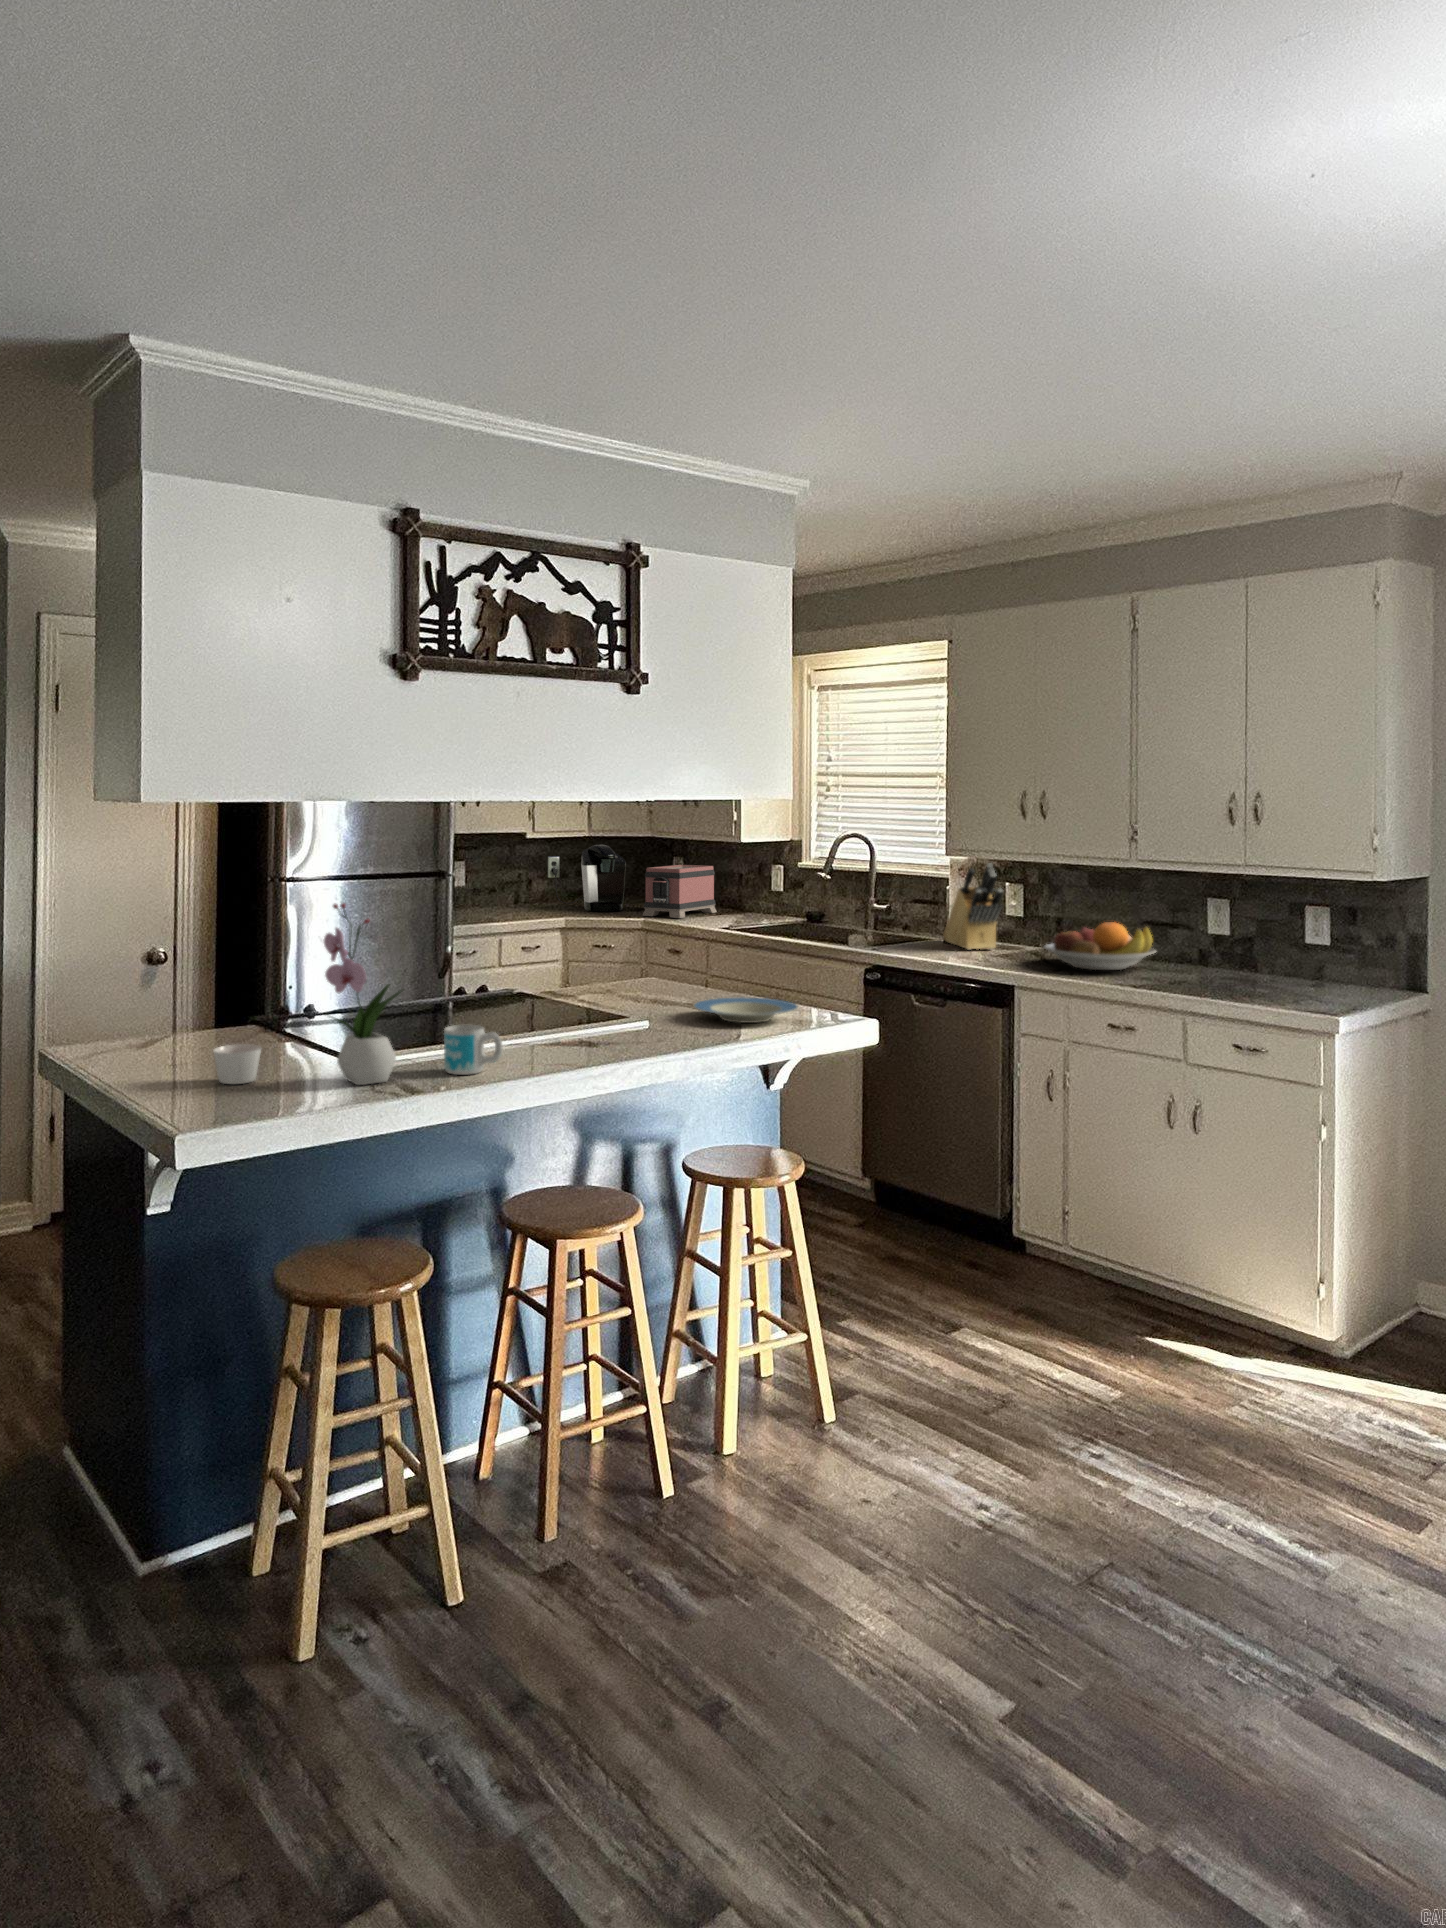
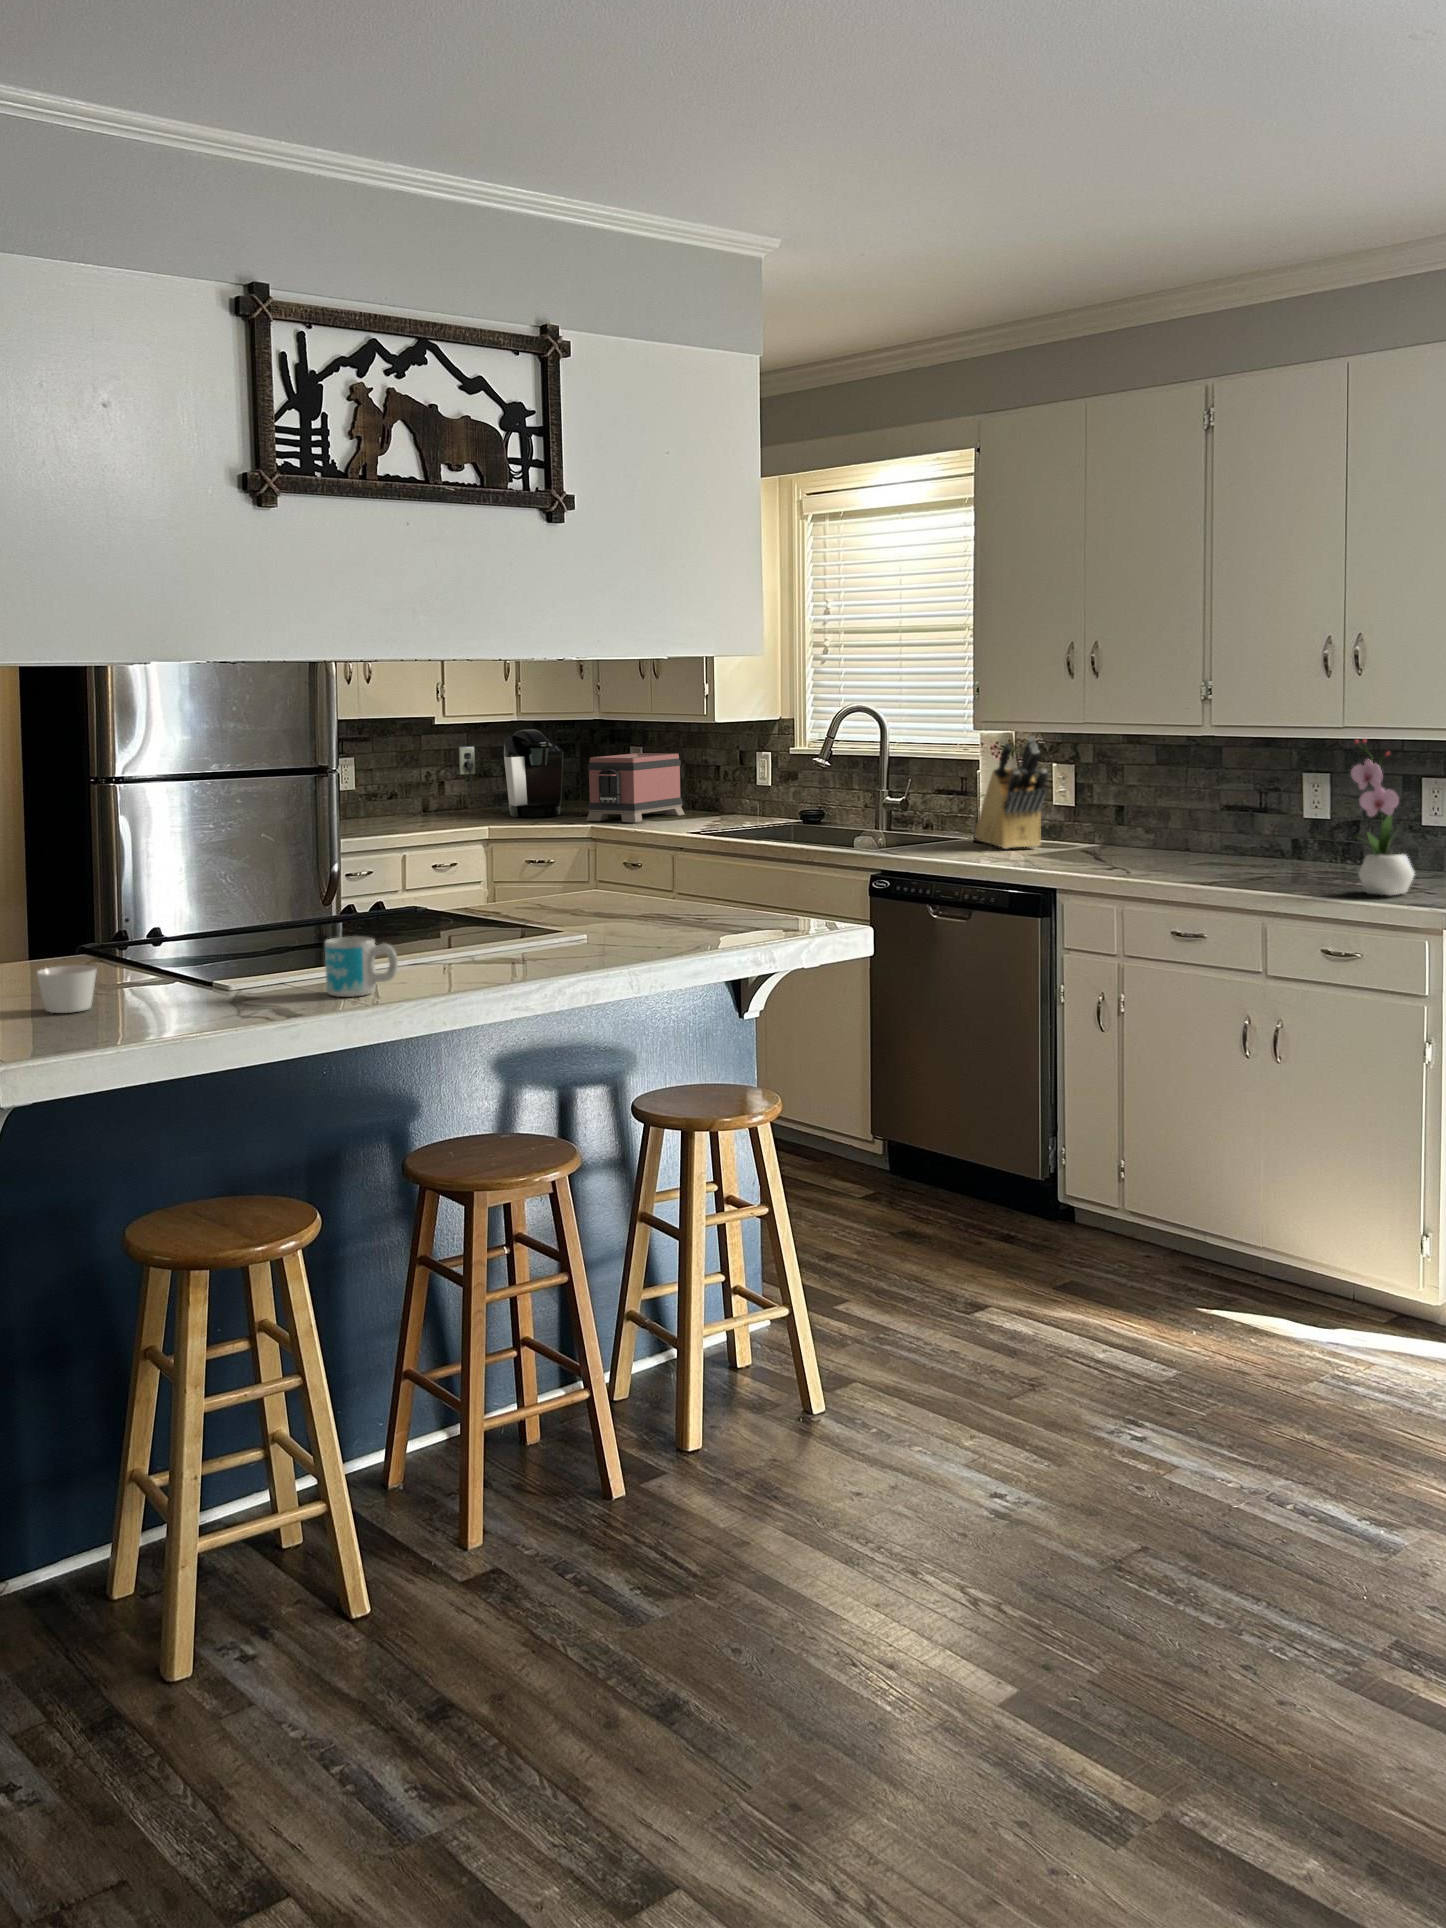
flower arrangement: present [323,903,403,1085] -> present [1351,739,1414,895]
fruit bowl: present [1044,922,1156,970] -> none [1097,806,1239,867]
plate: present [693,997,798,1023] -> none [642,906,775,936]

